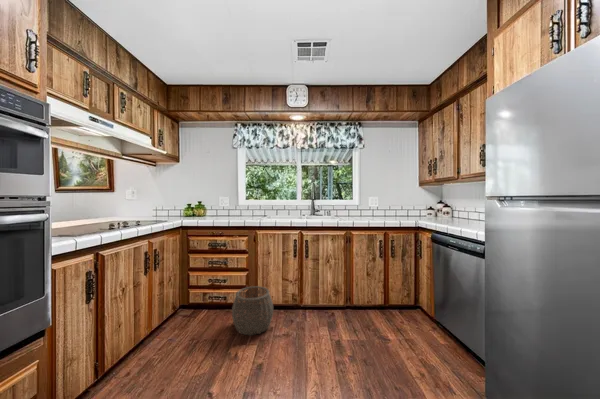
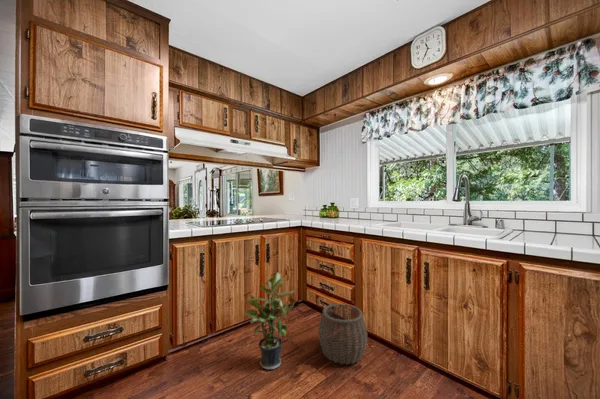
potted plant: none [171,271,226,371] -> present [244,272,294,370]

